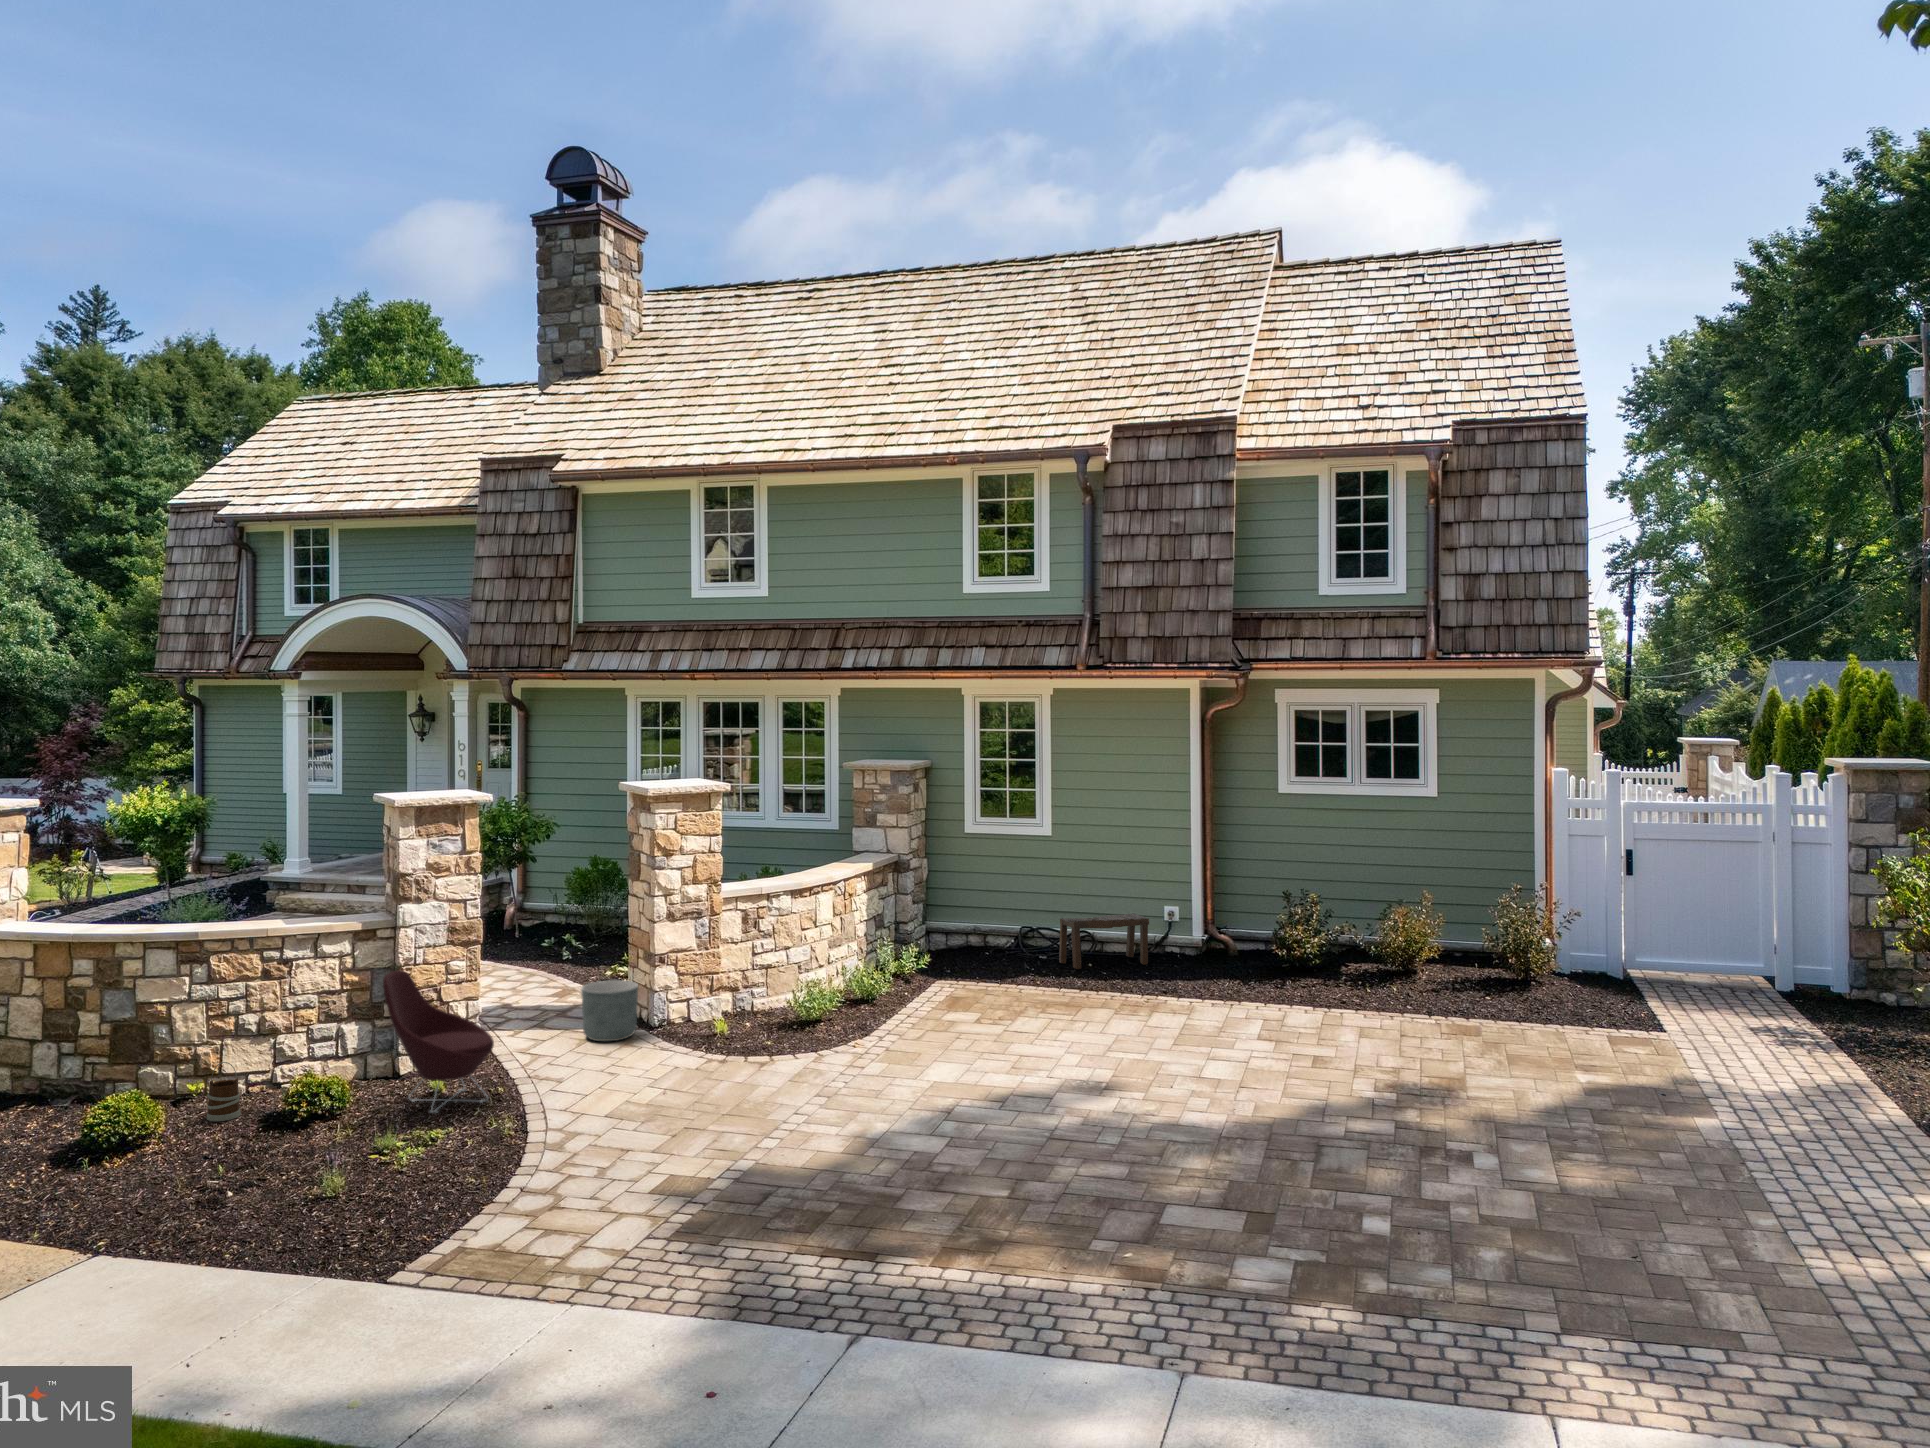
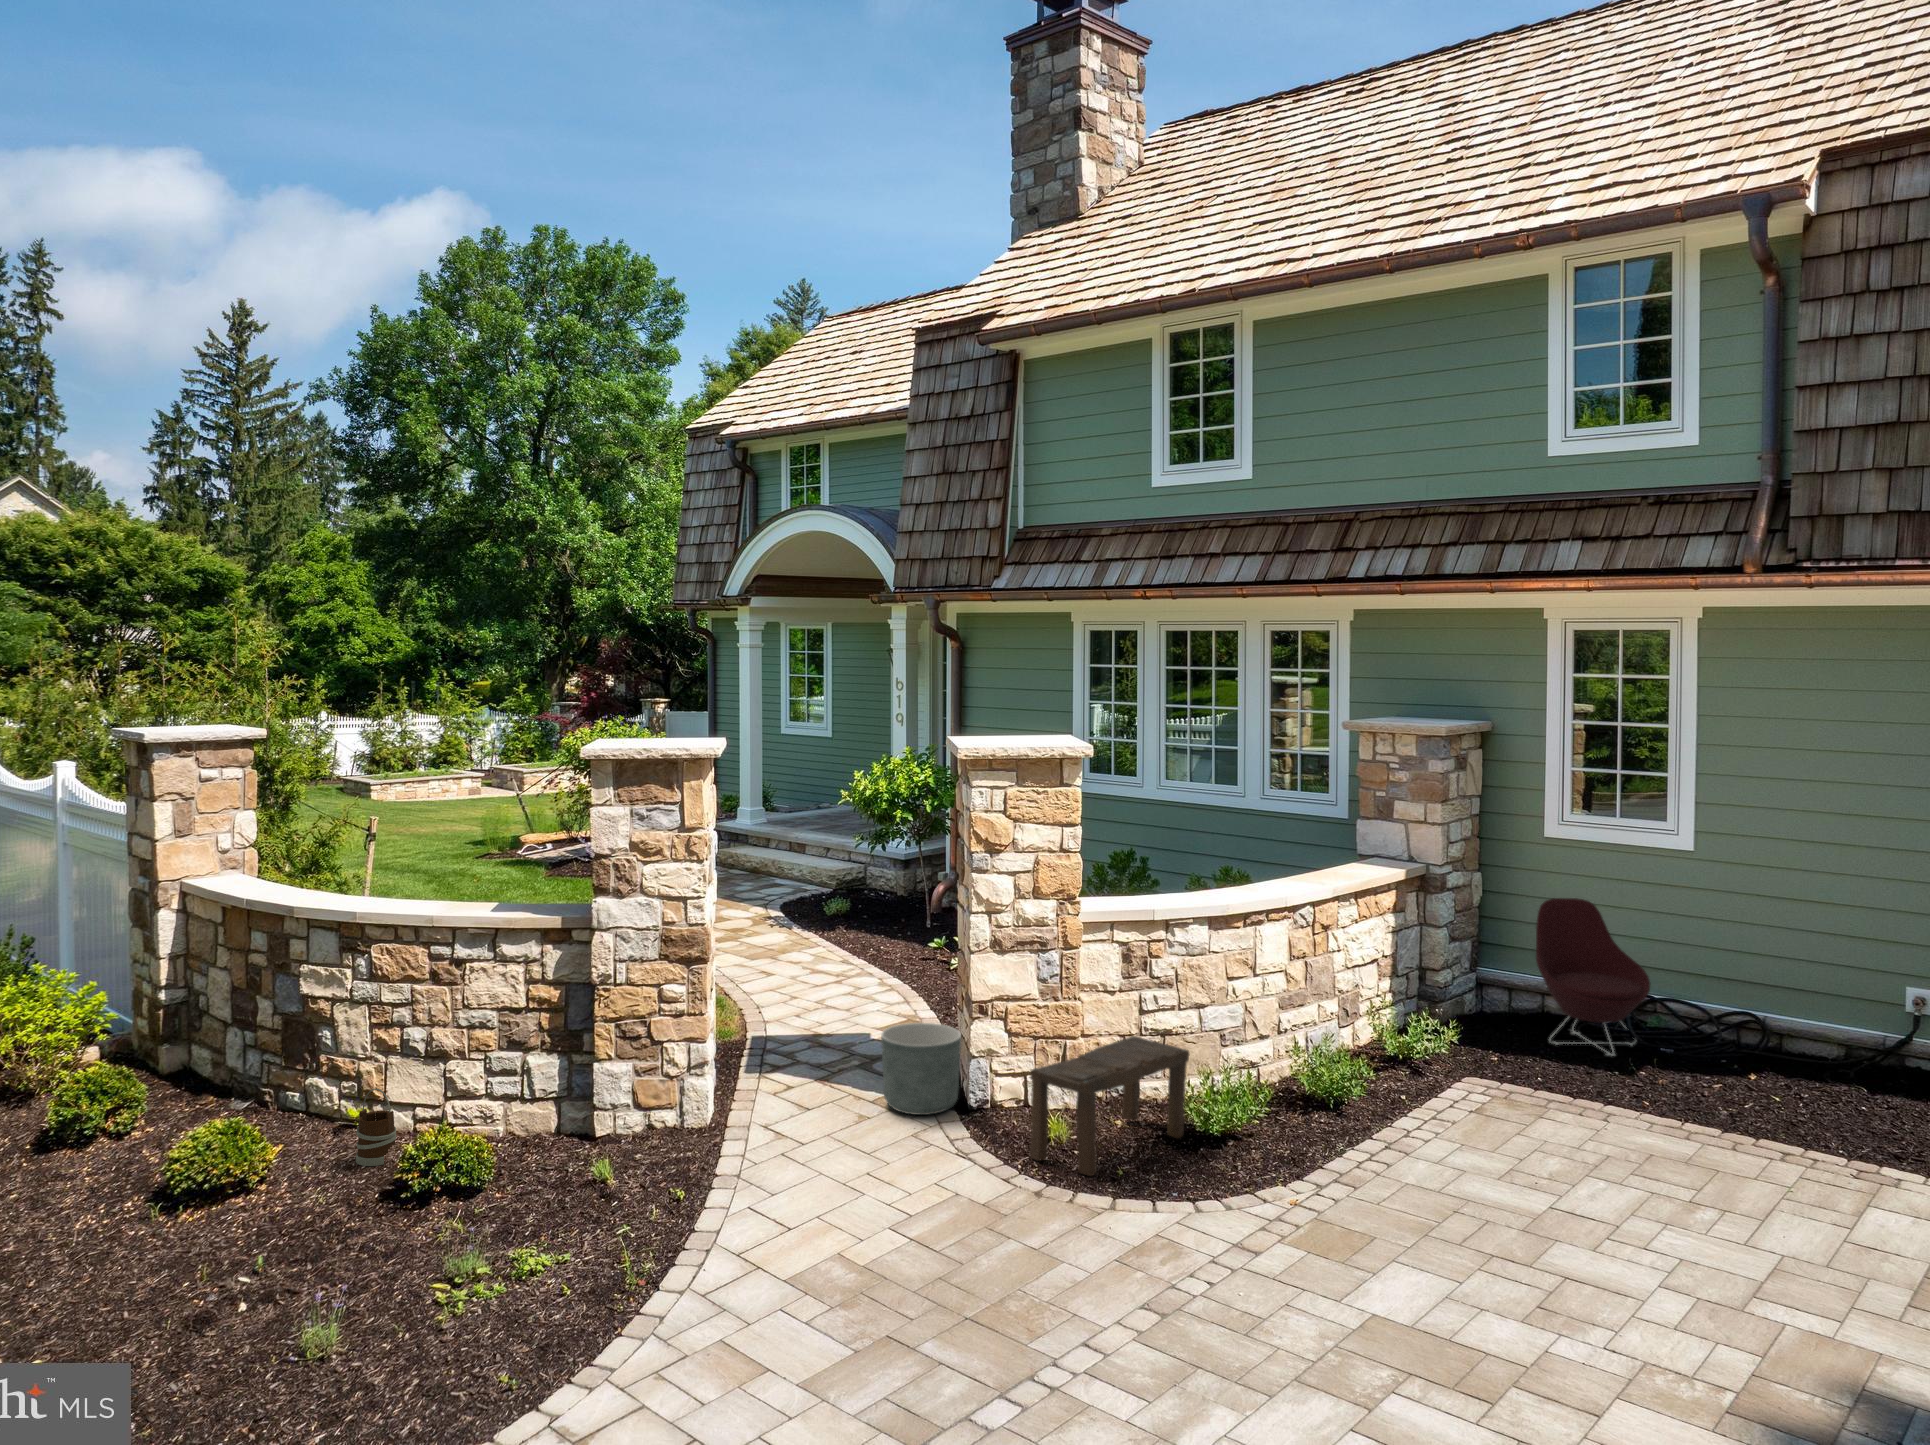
bench: present [1059,913,1149,969] -> present [1030,1036,1190,1176]
chair: present [383,970,494,1112] -> present [1536,898,1650,1055]

